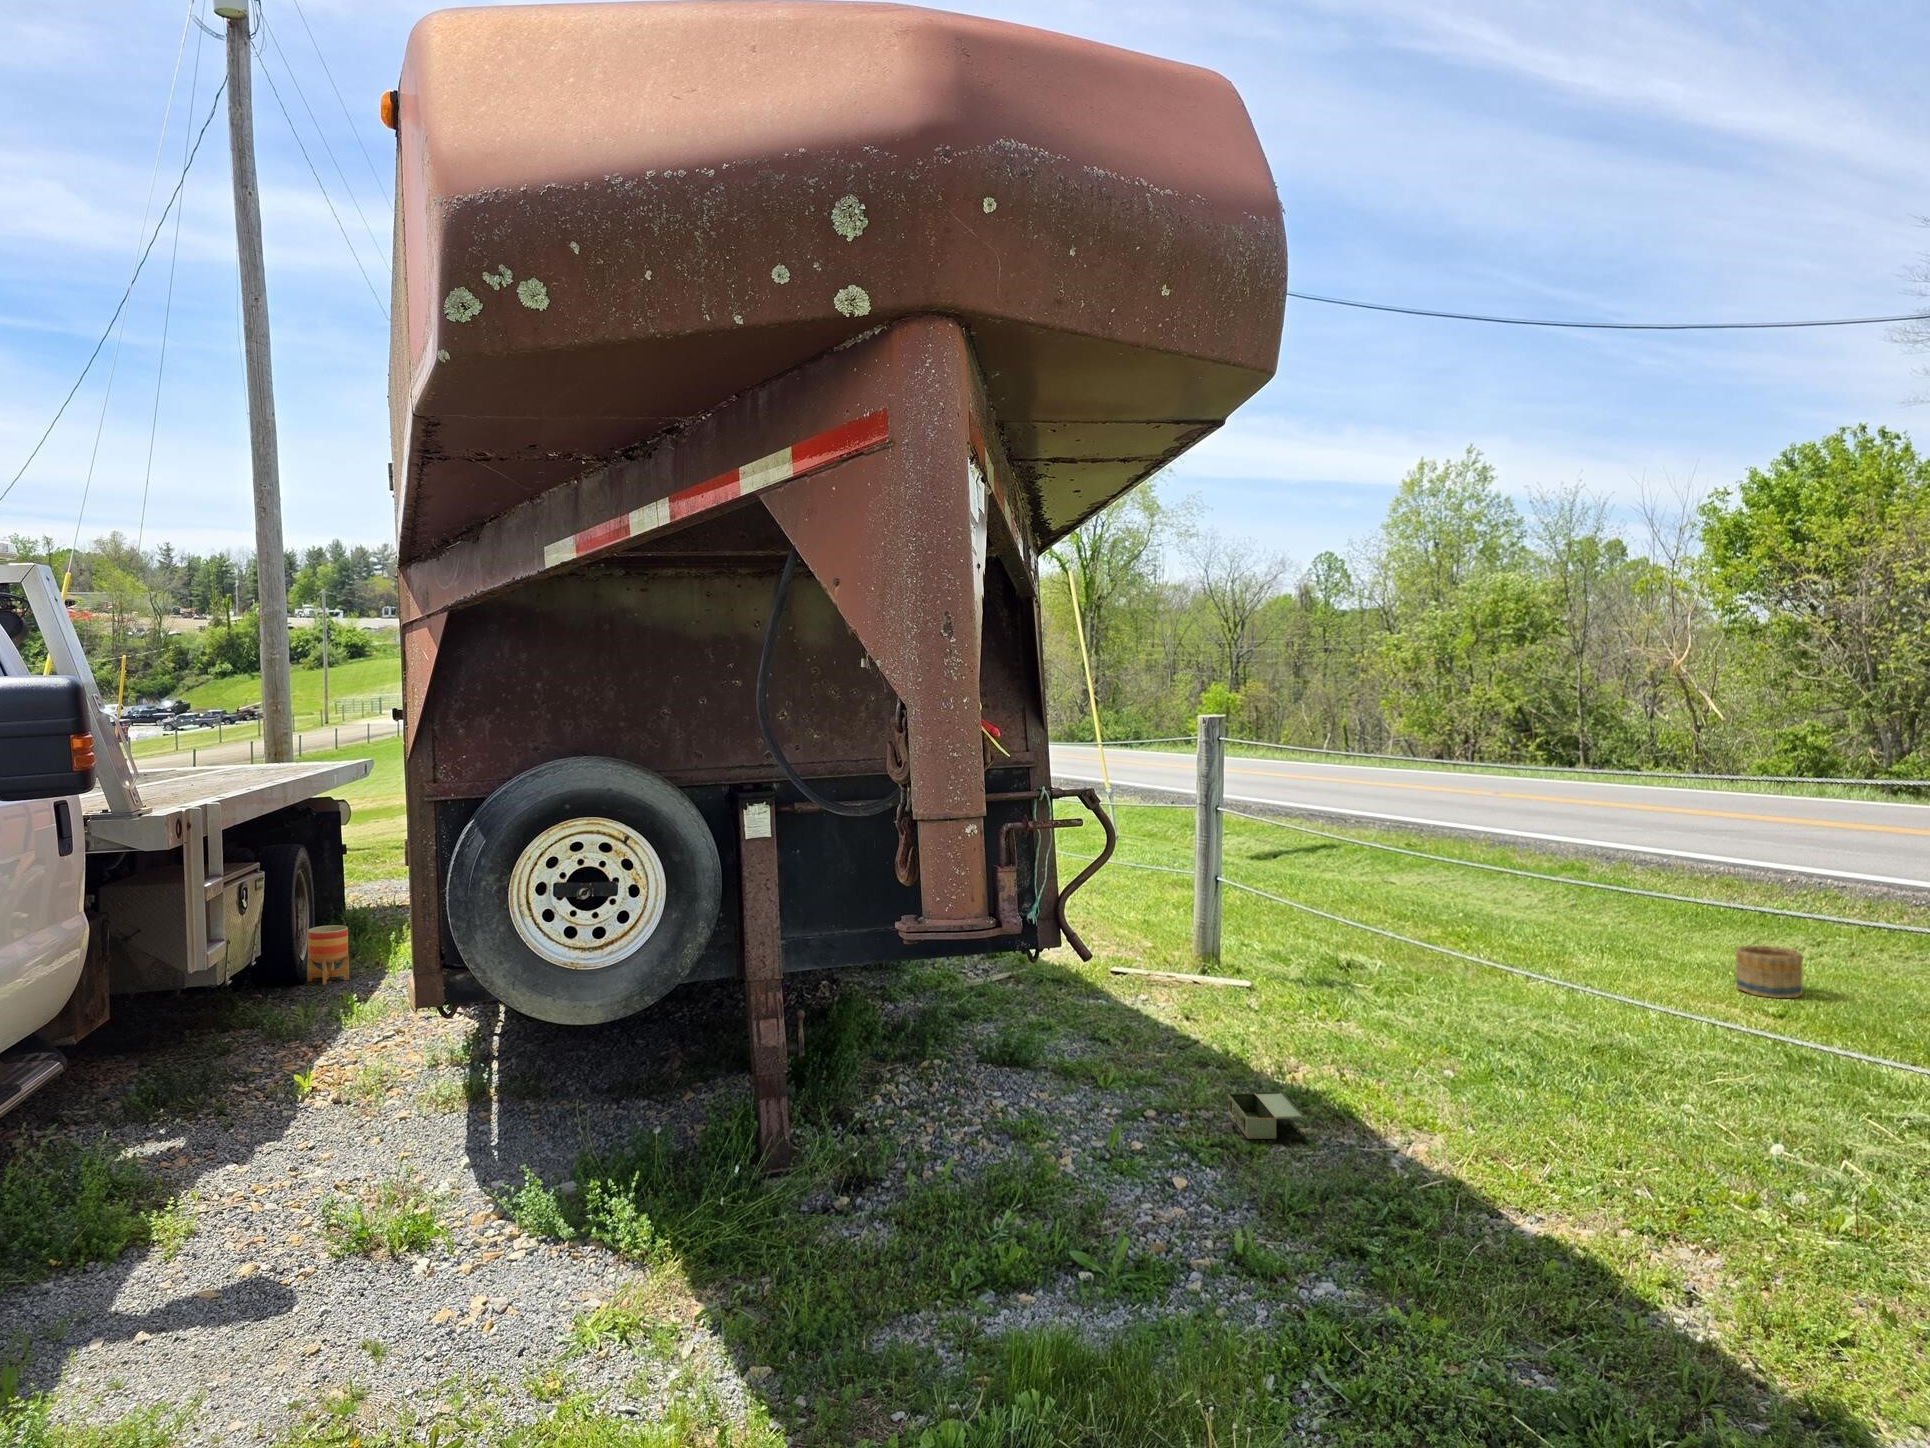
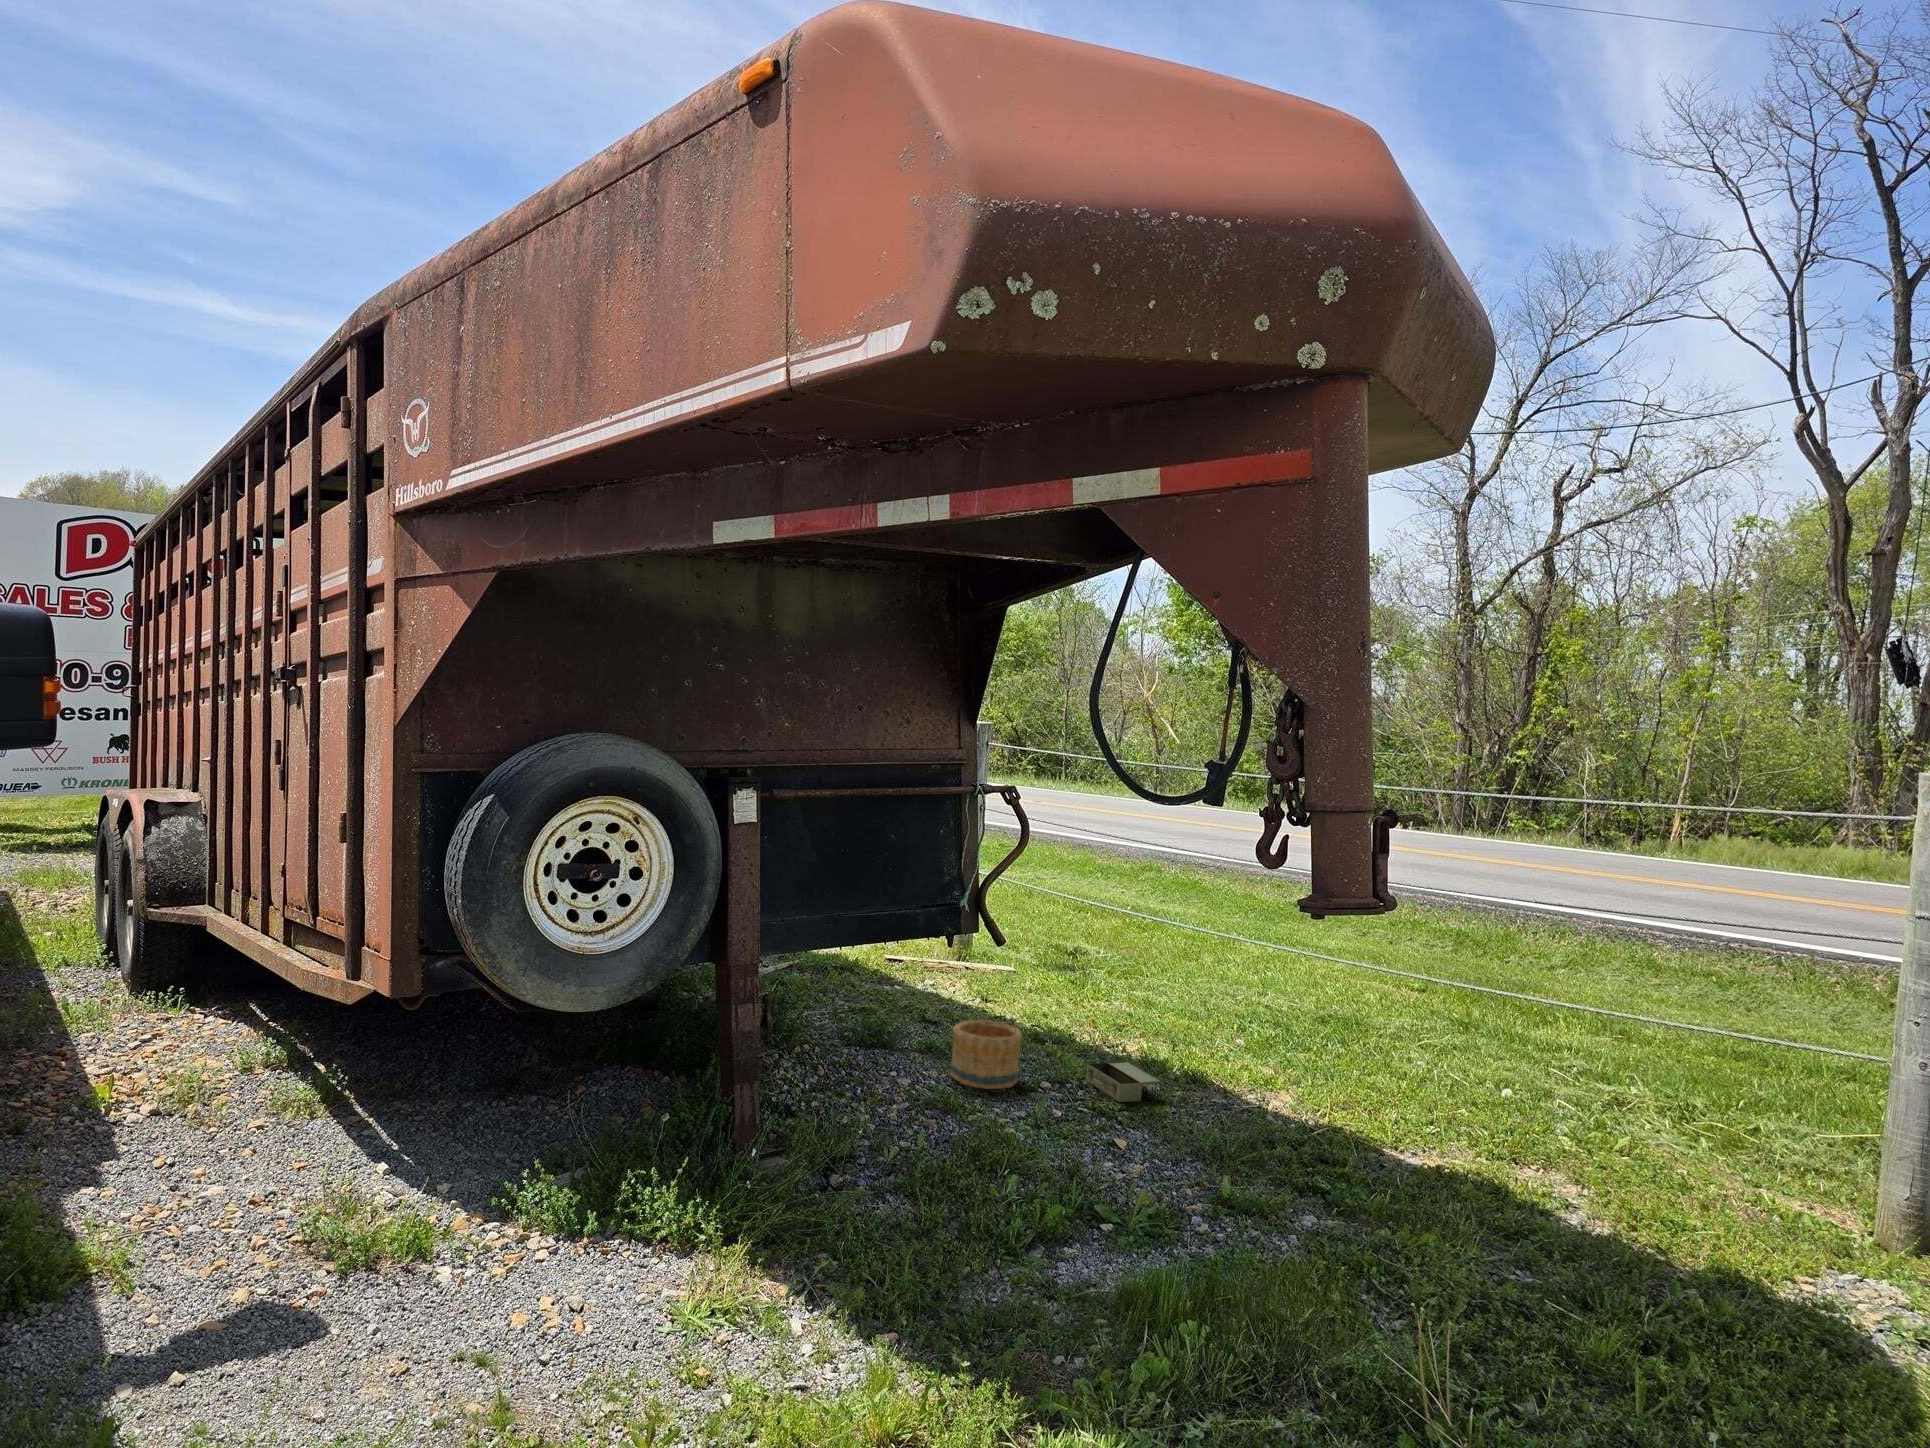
planter: present [307,925,349,985] -> none [17,901,75,969]
basket: present [1736,946,1803,998] -> present [951,1020,1022,1089]

